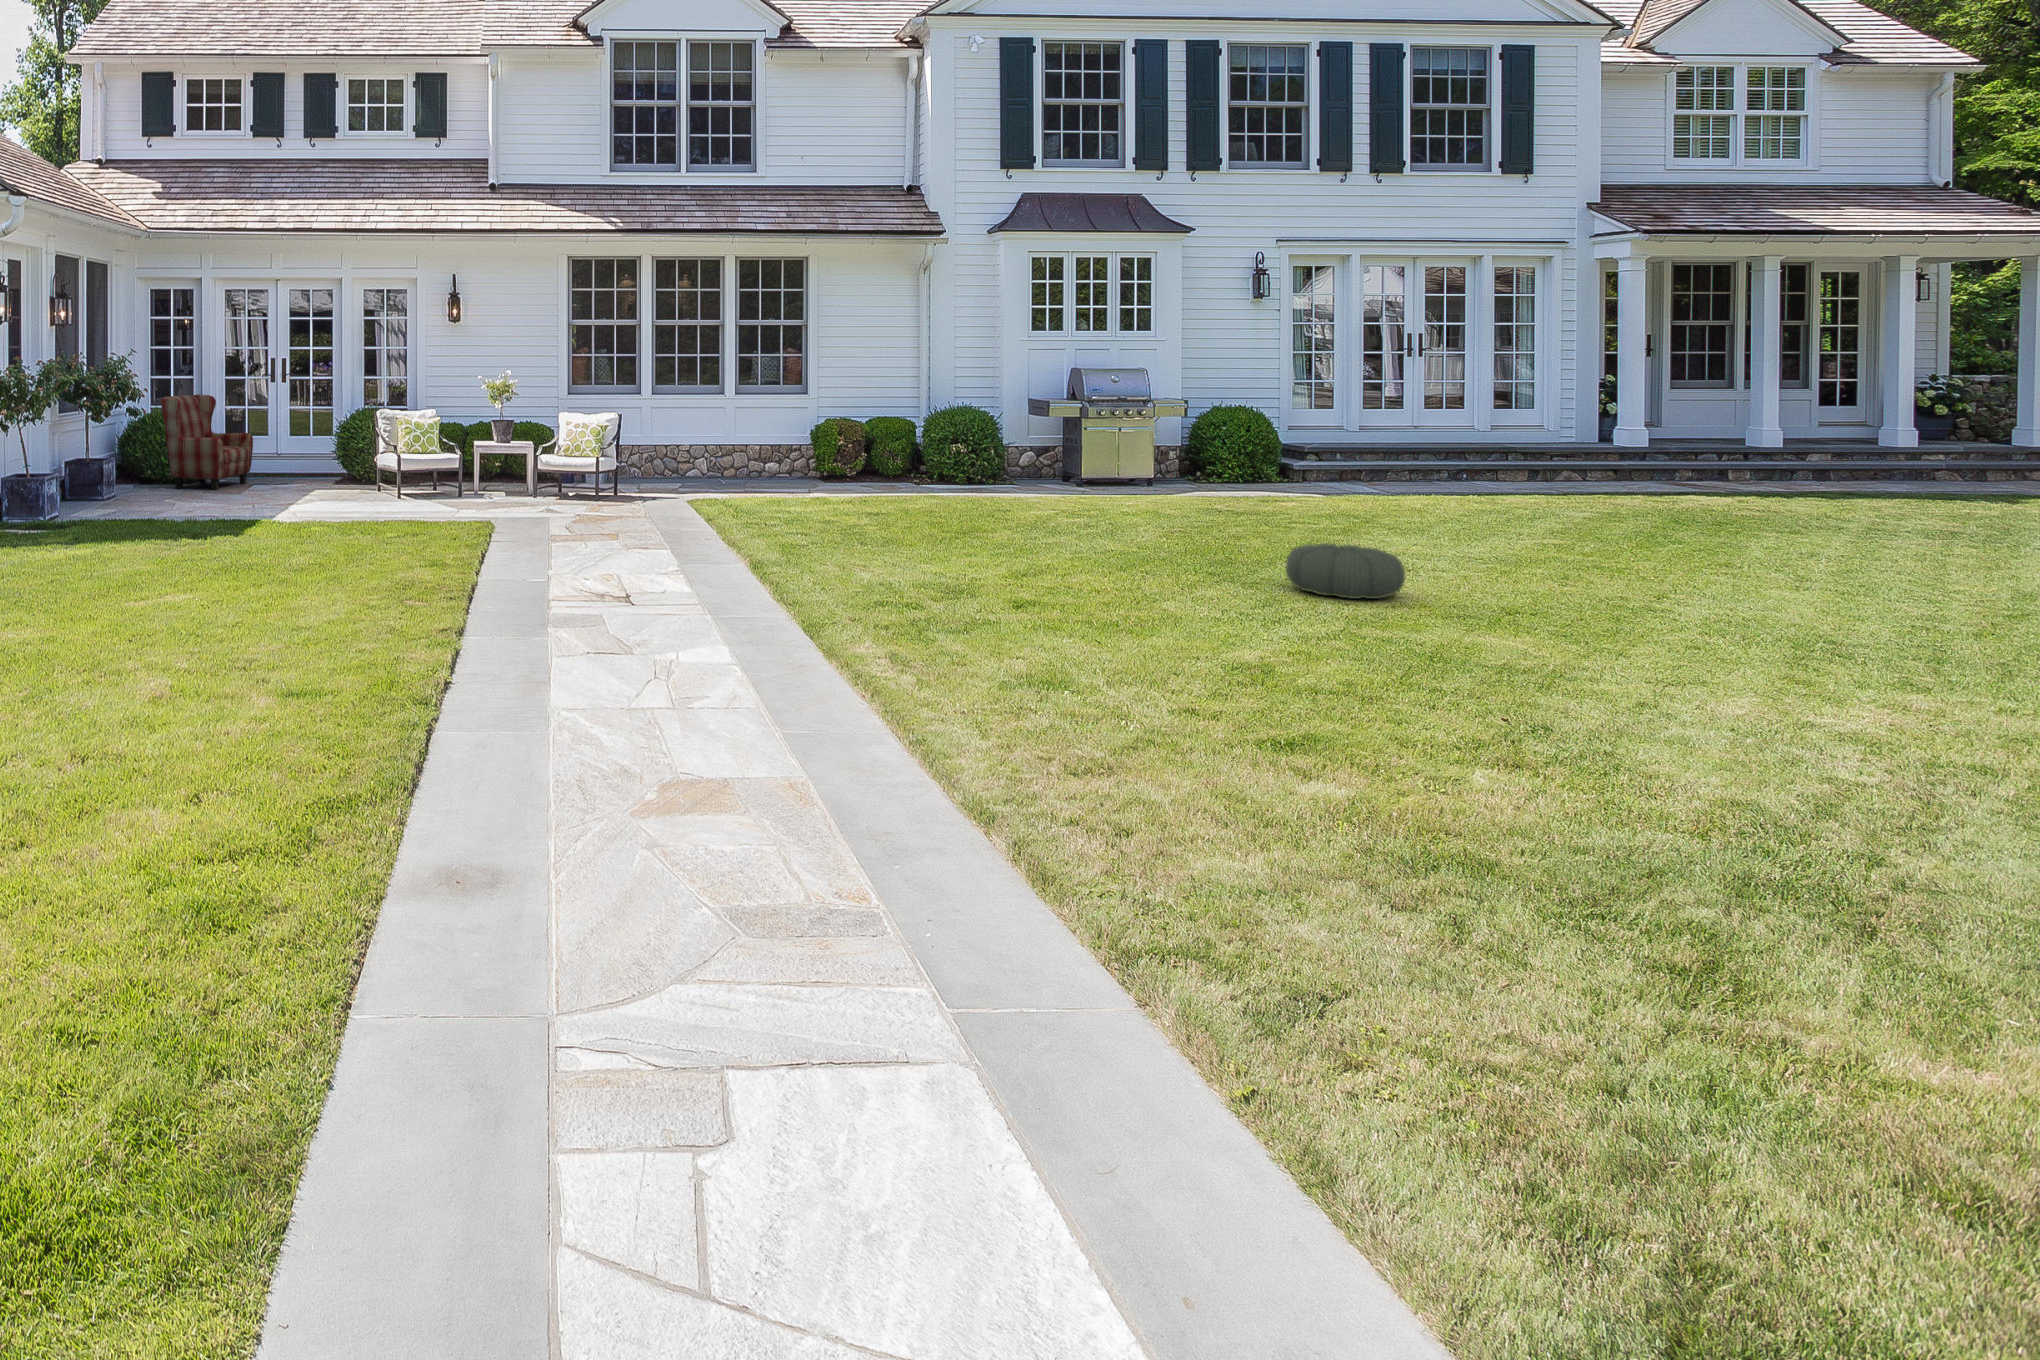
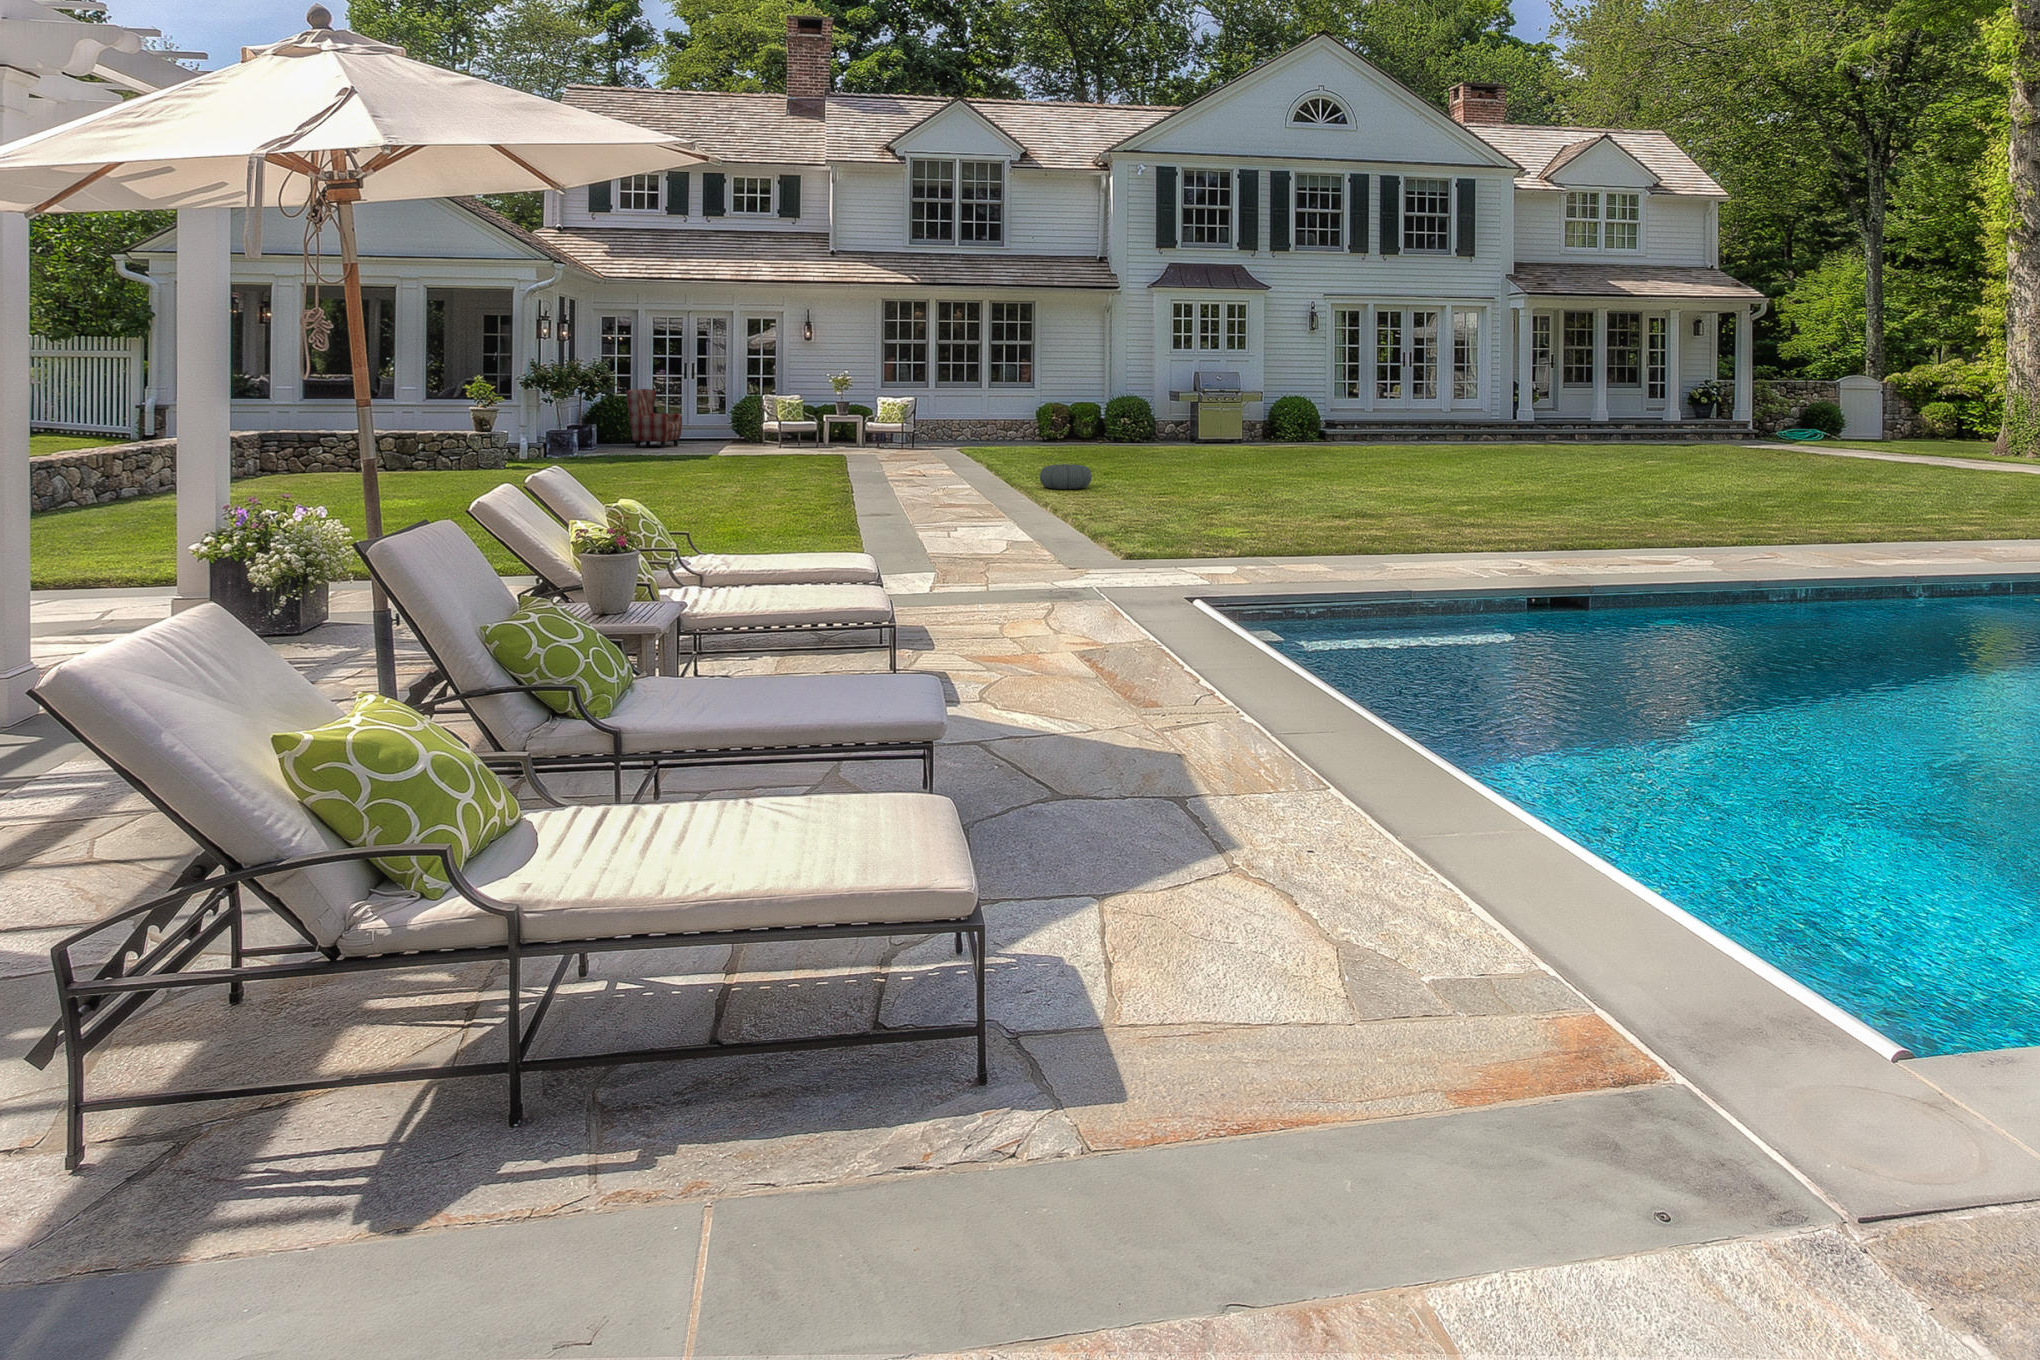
pouf: present [1286,543,1405,599] -> present [1040,464,1092,489]

